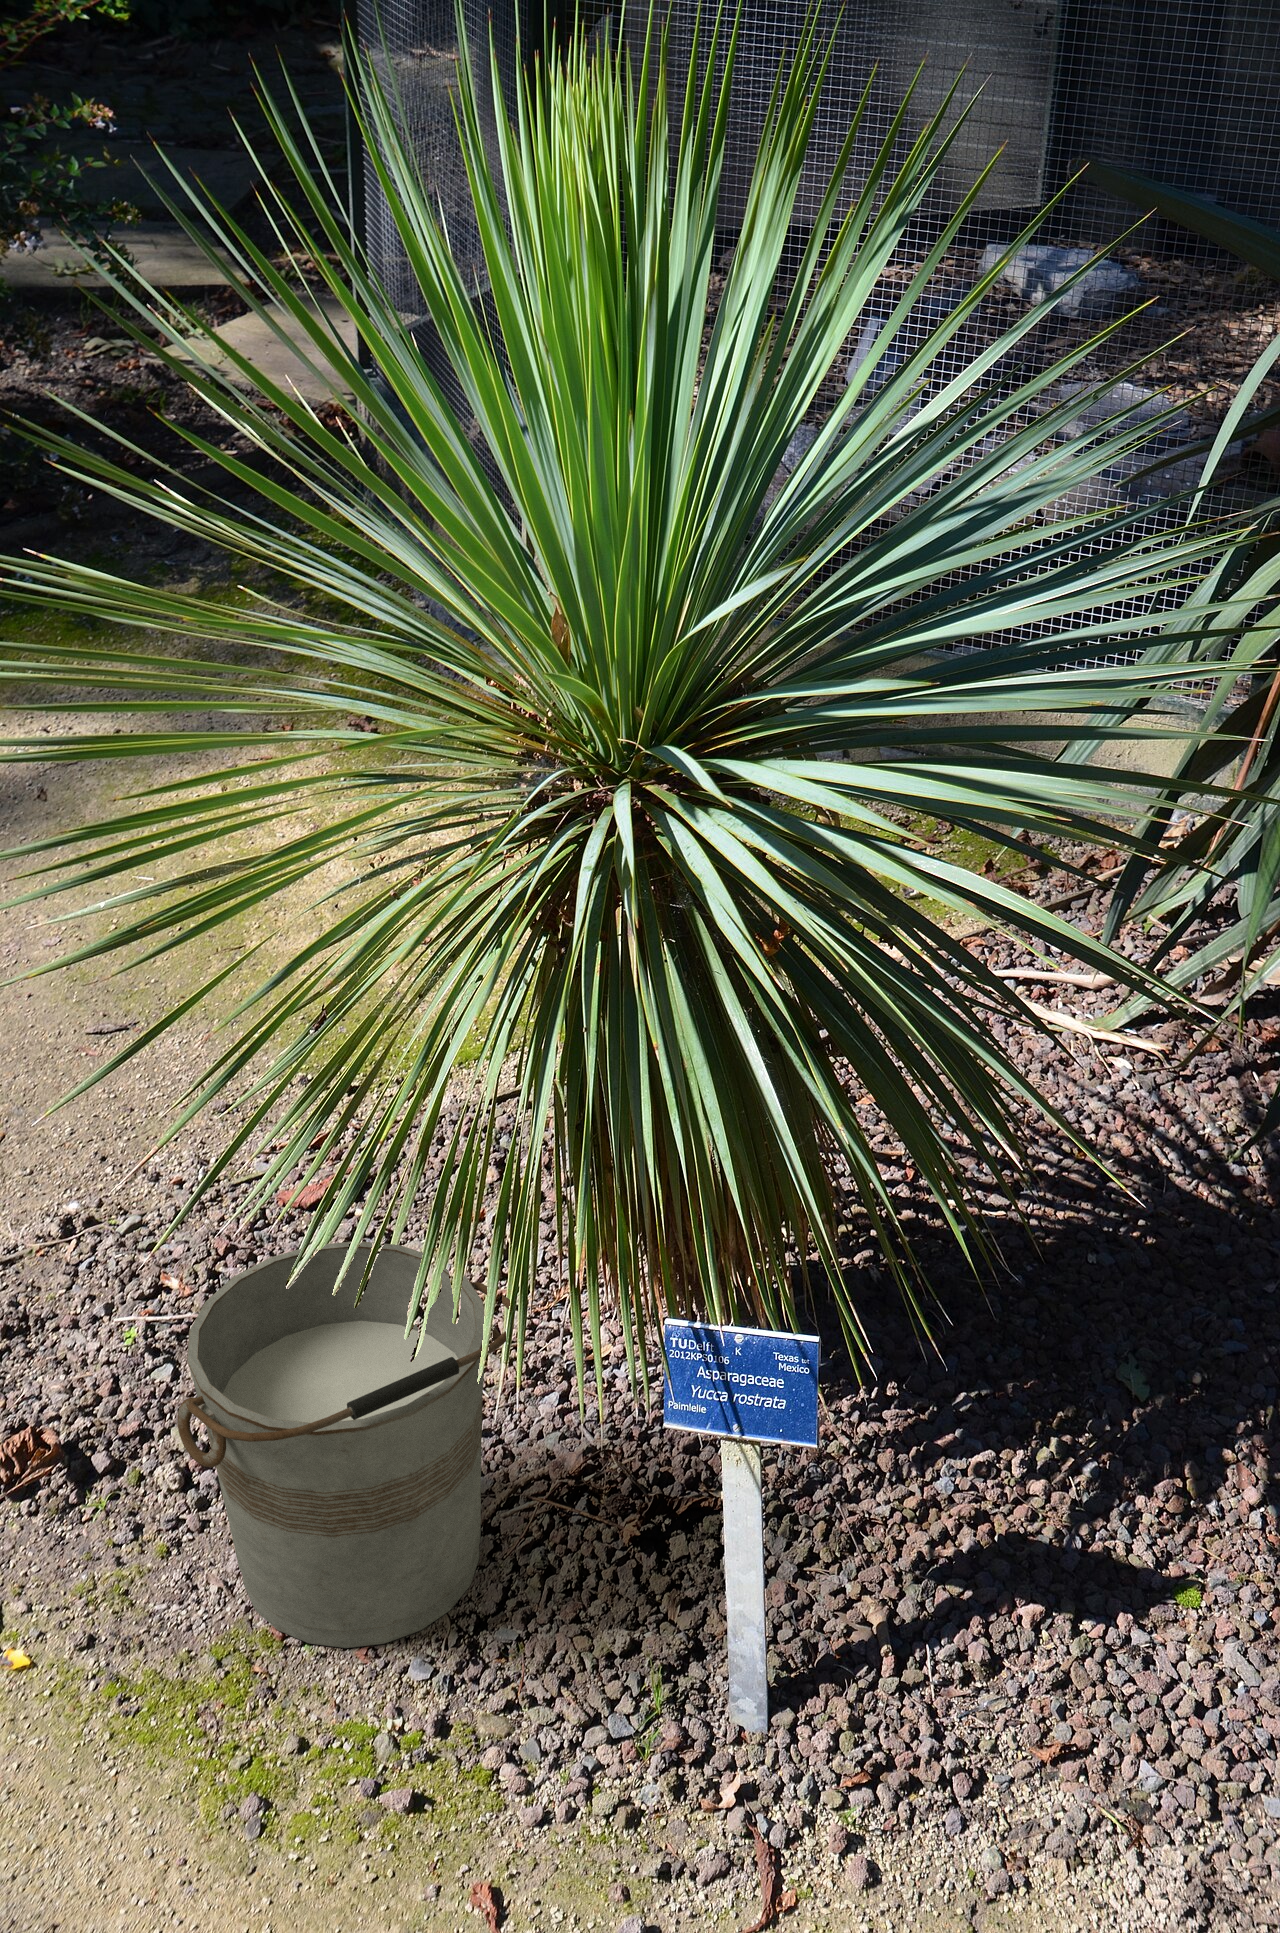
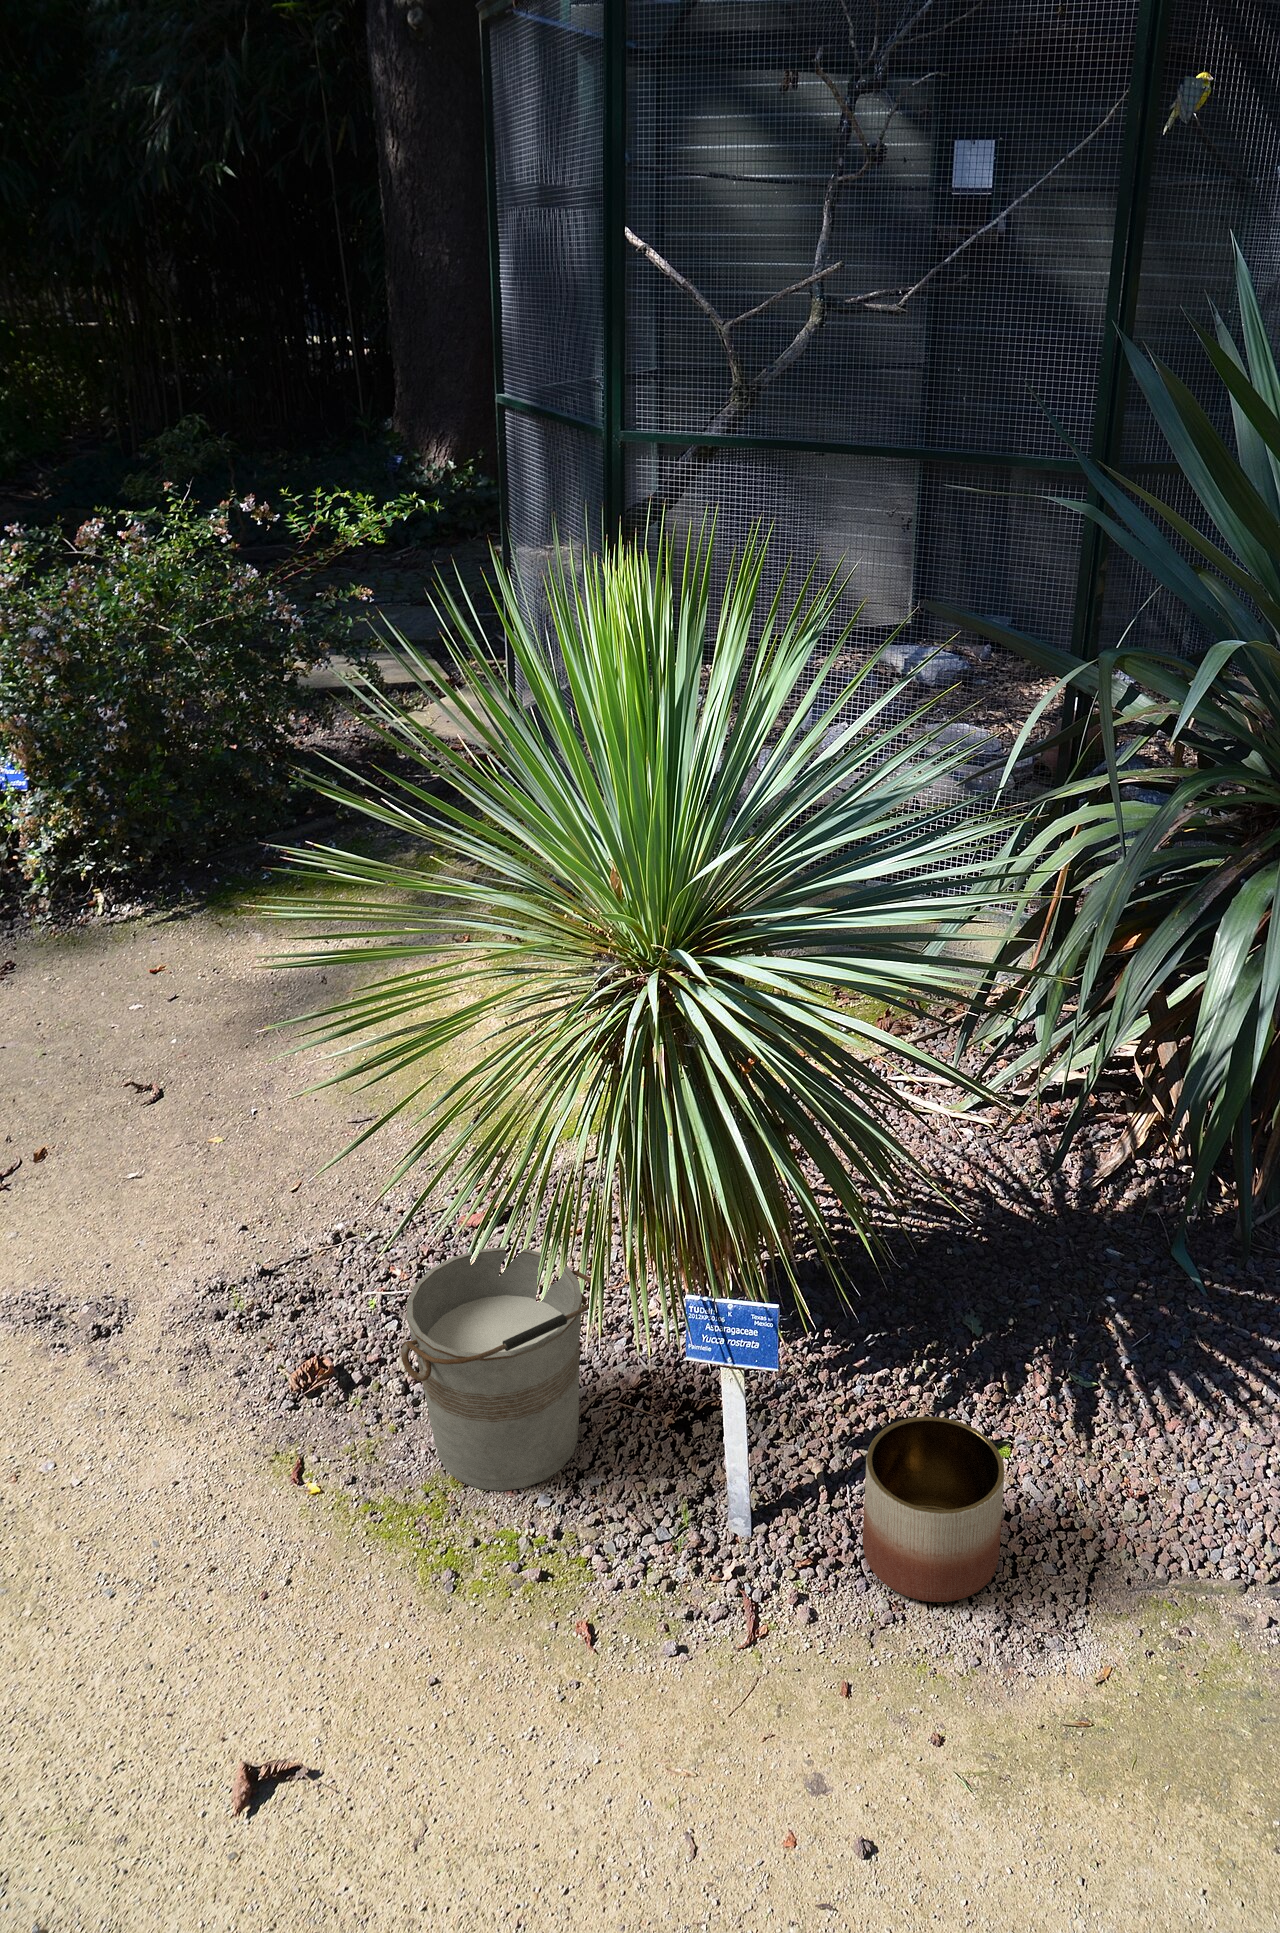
planter: none [956,1539,1207,1857] -> present [863,1416,1005,1602]

